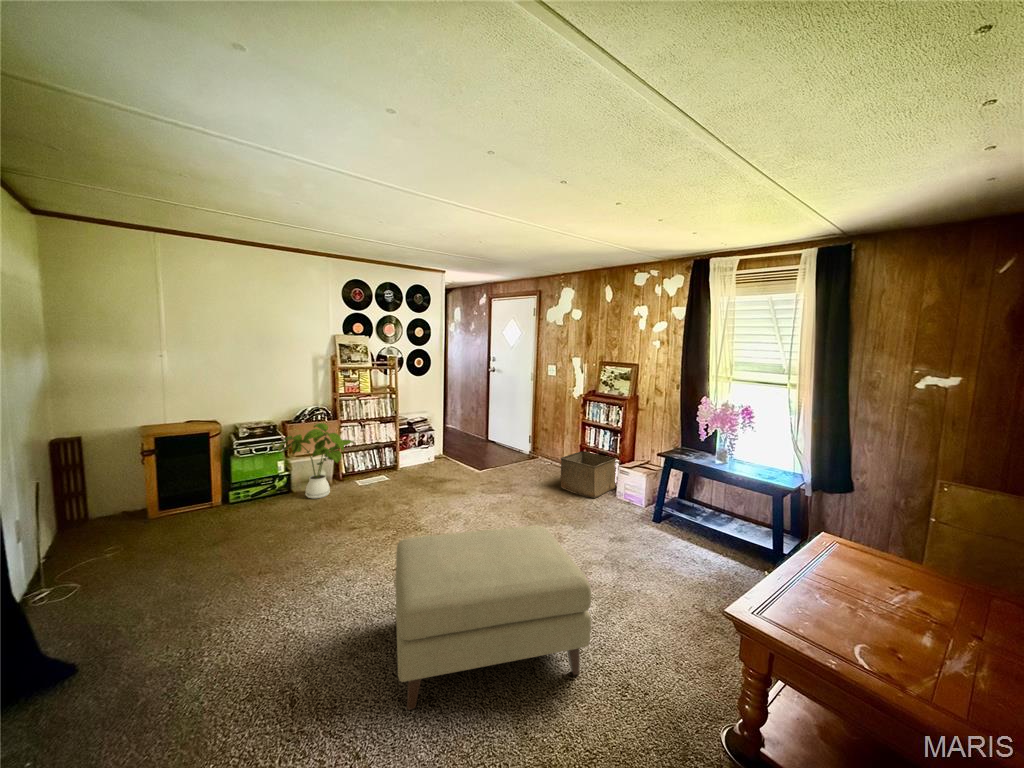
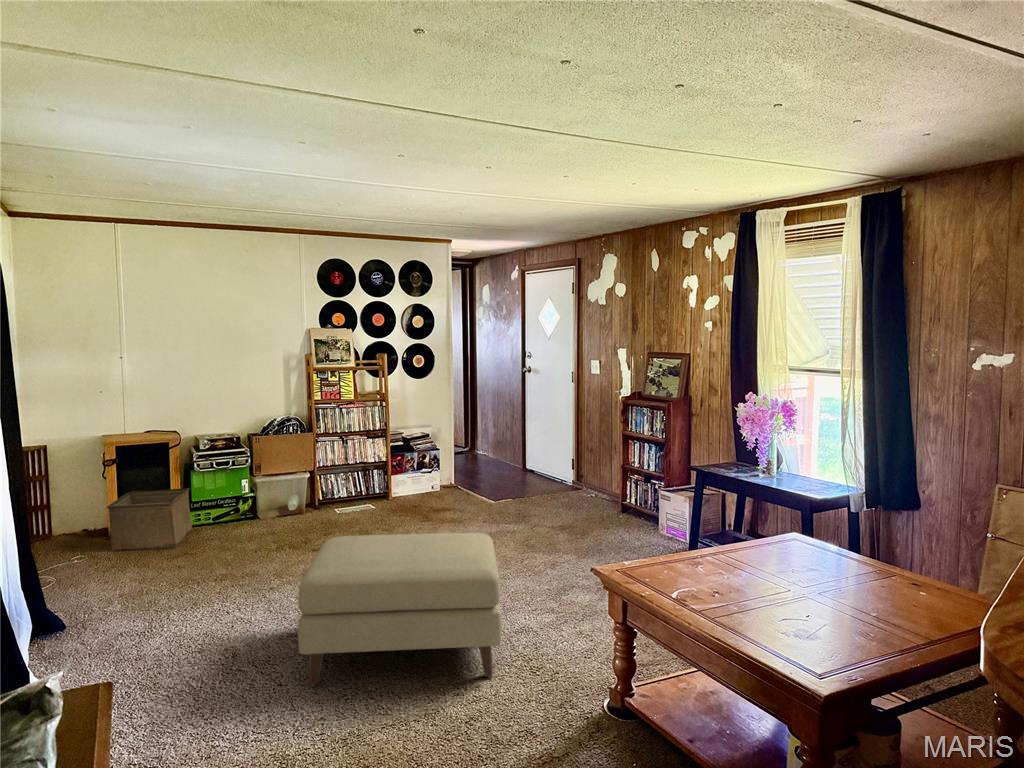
house plant: present [278,423,354,499] -> none [242,433,331,524]
storage bin: present [560,451,616,498] -> present [107,488,192,551]

